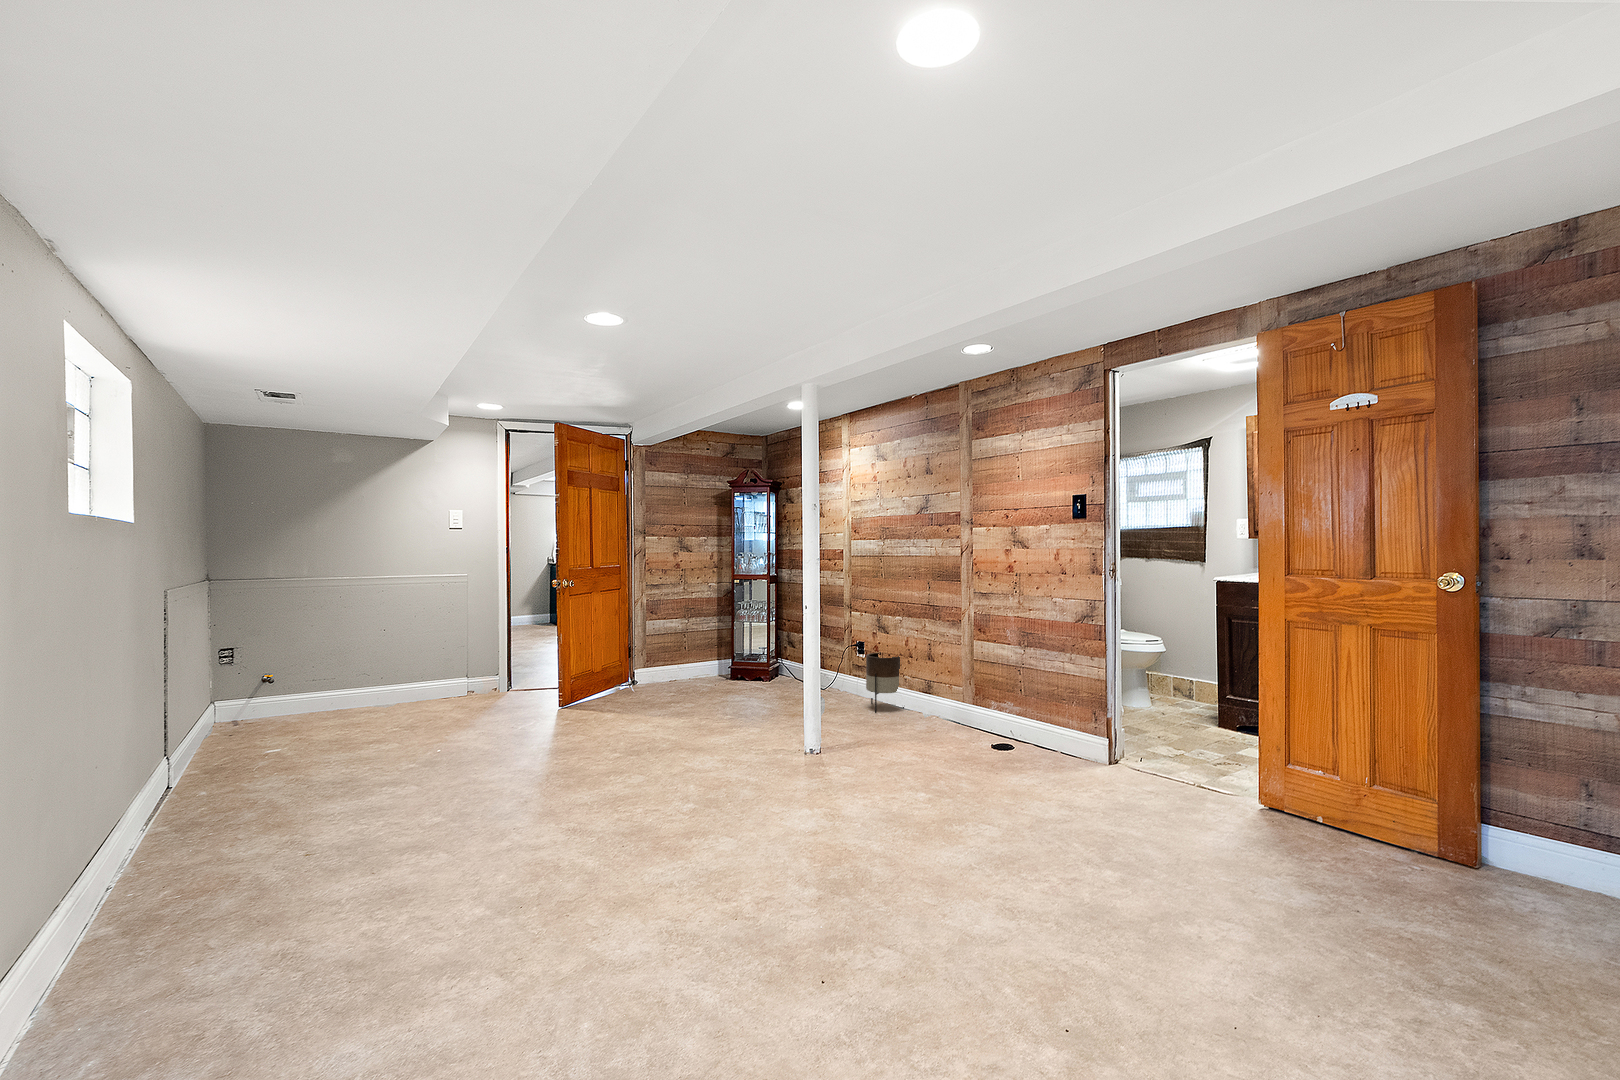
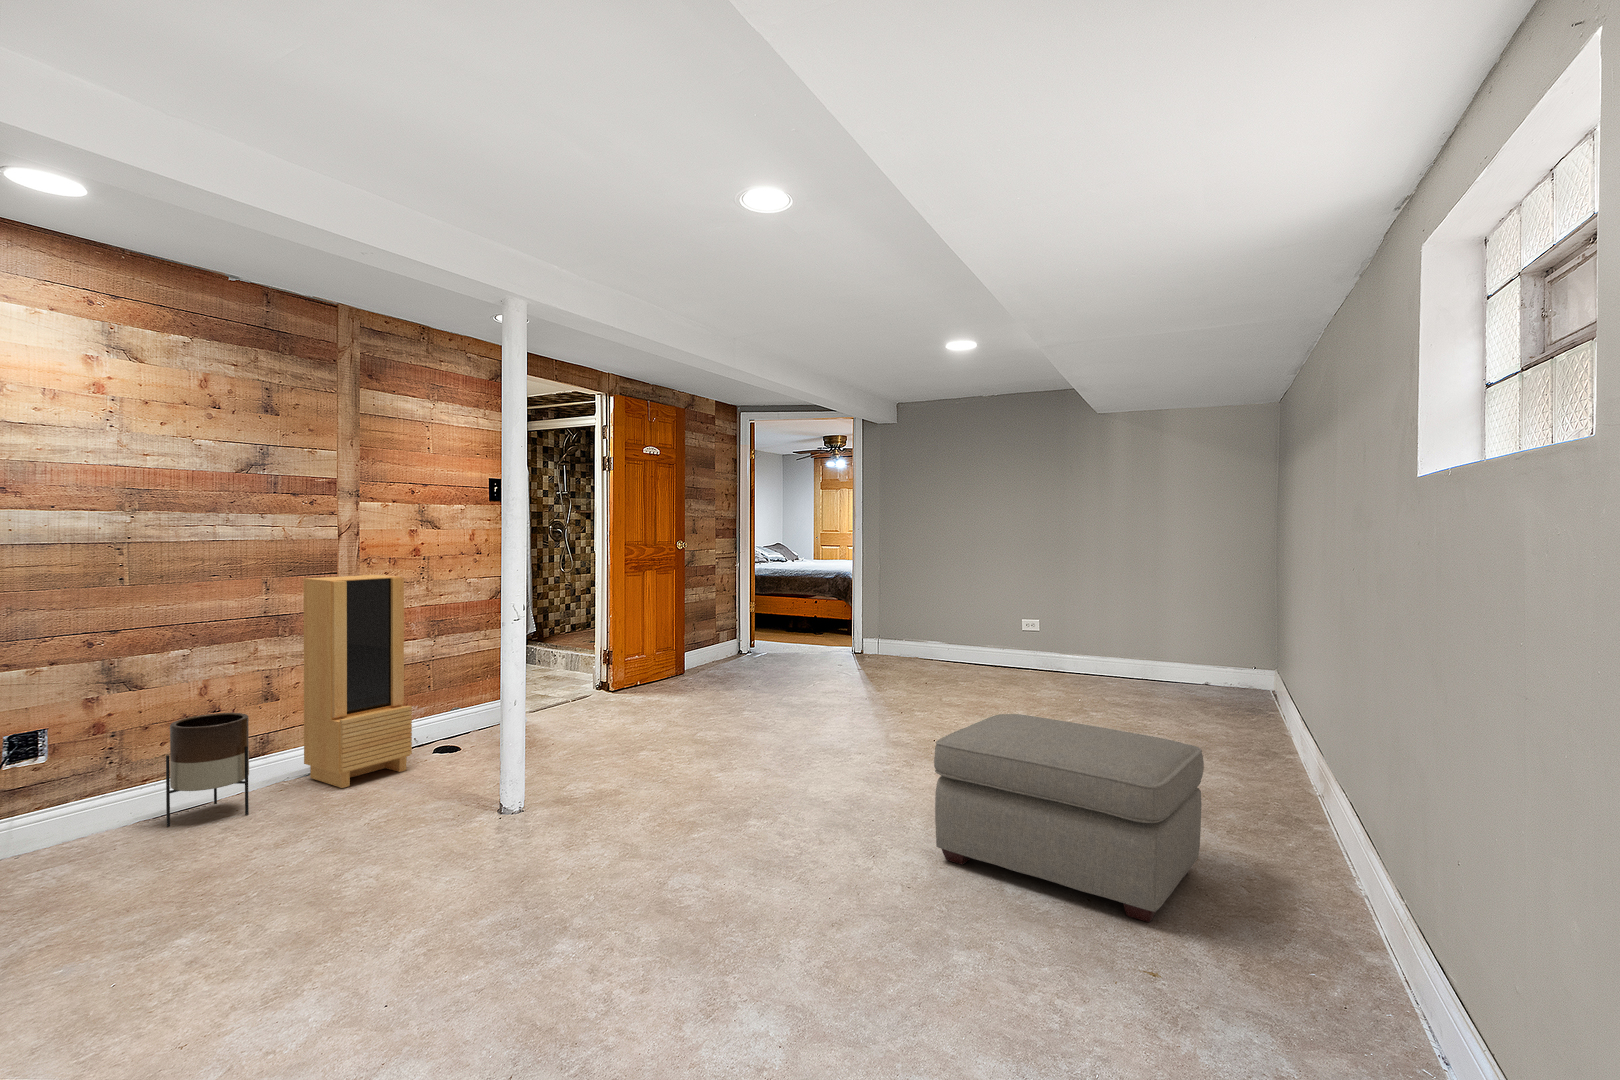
storage cabinet: none [903,582,975,737] -> present [303,575,412,788]
ottoman: none [79,745,468,1010] -> present [934,714,1204,922]

